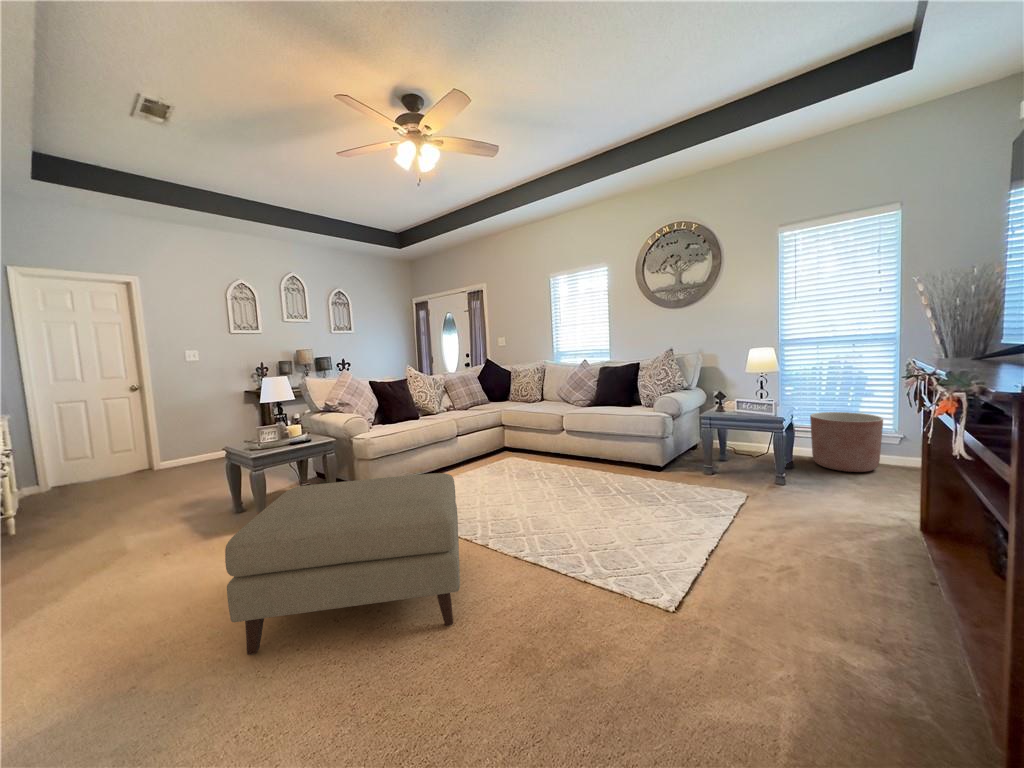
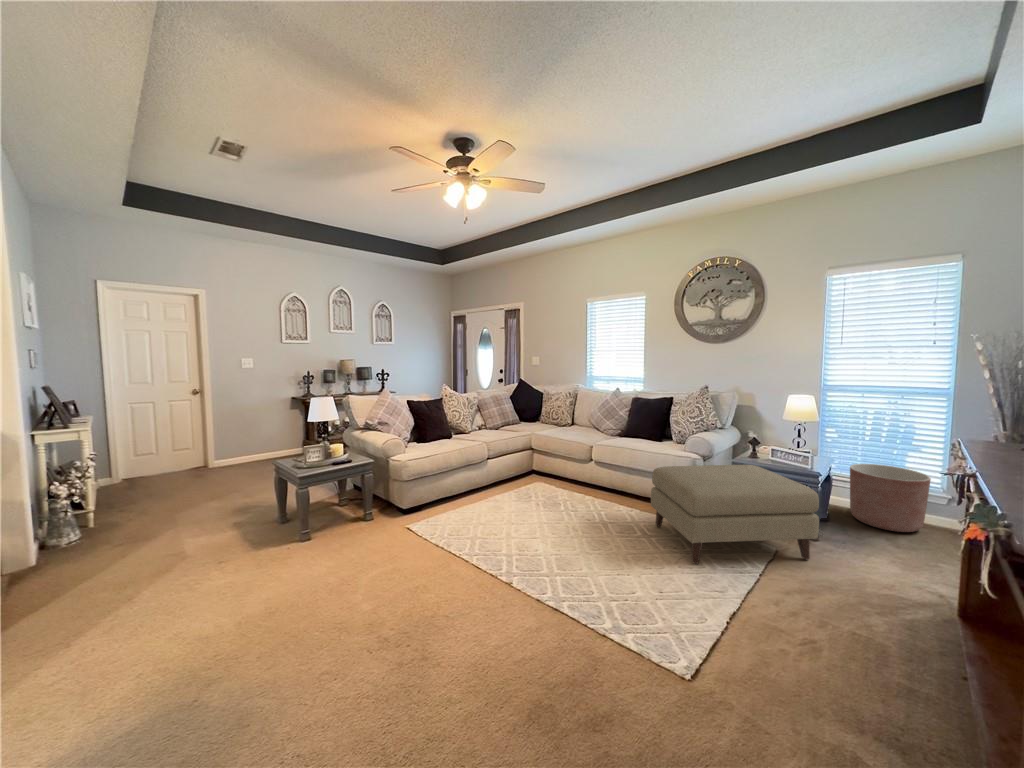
ottoman: present [225,473,460,655] -> present [651,465,819,564]

